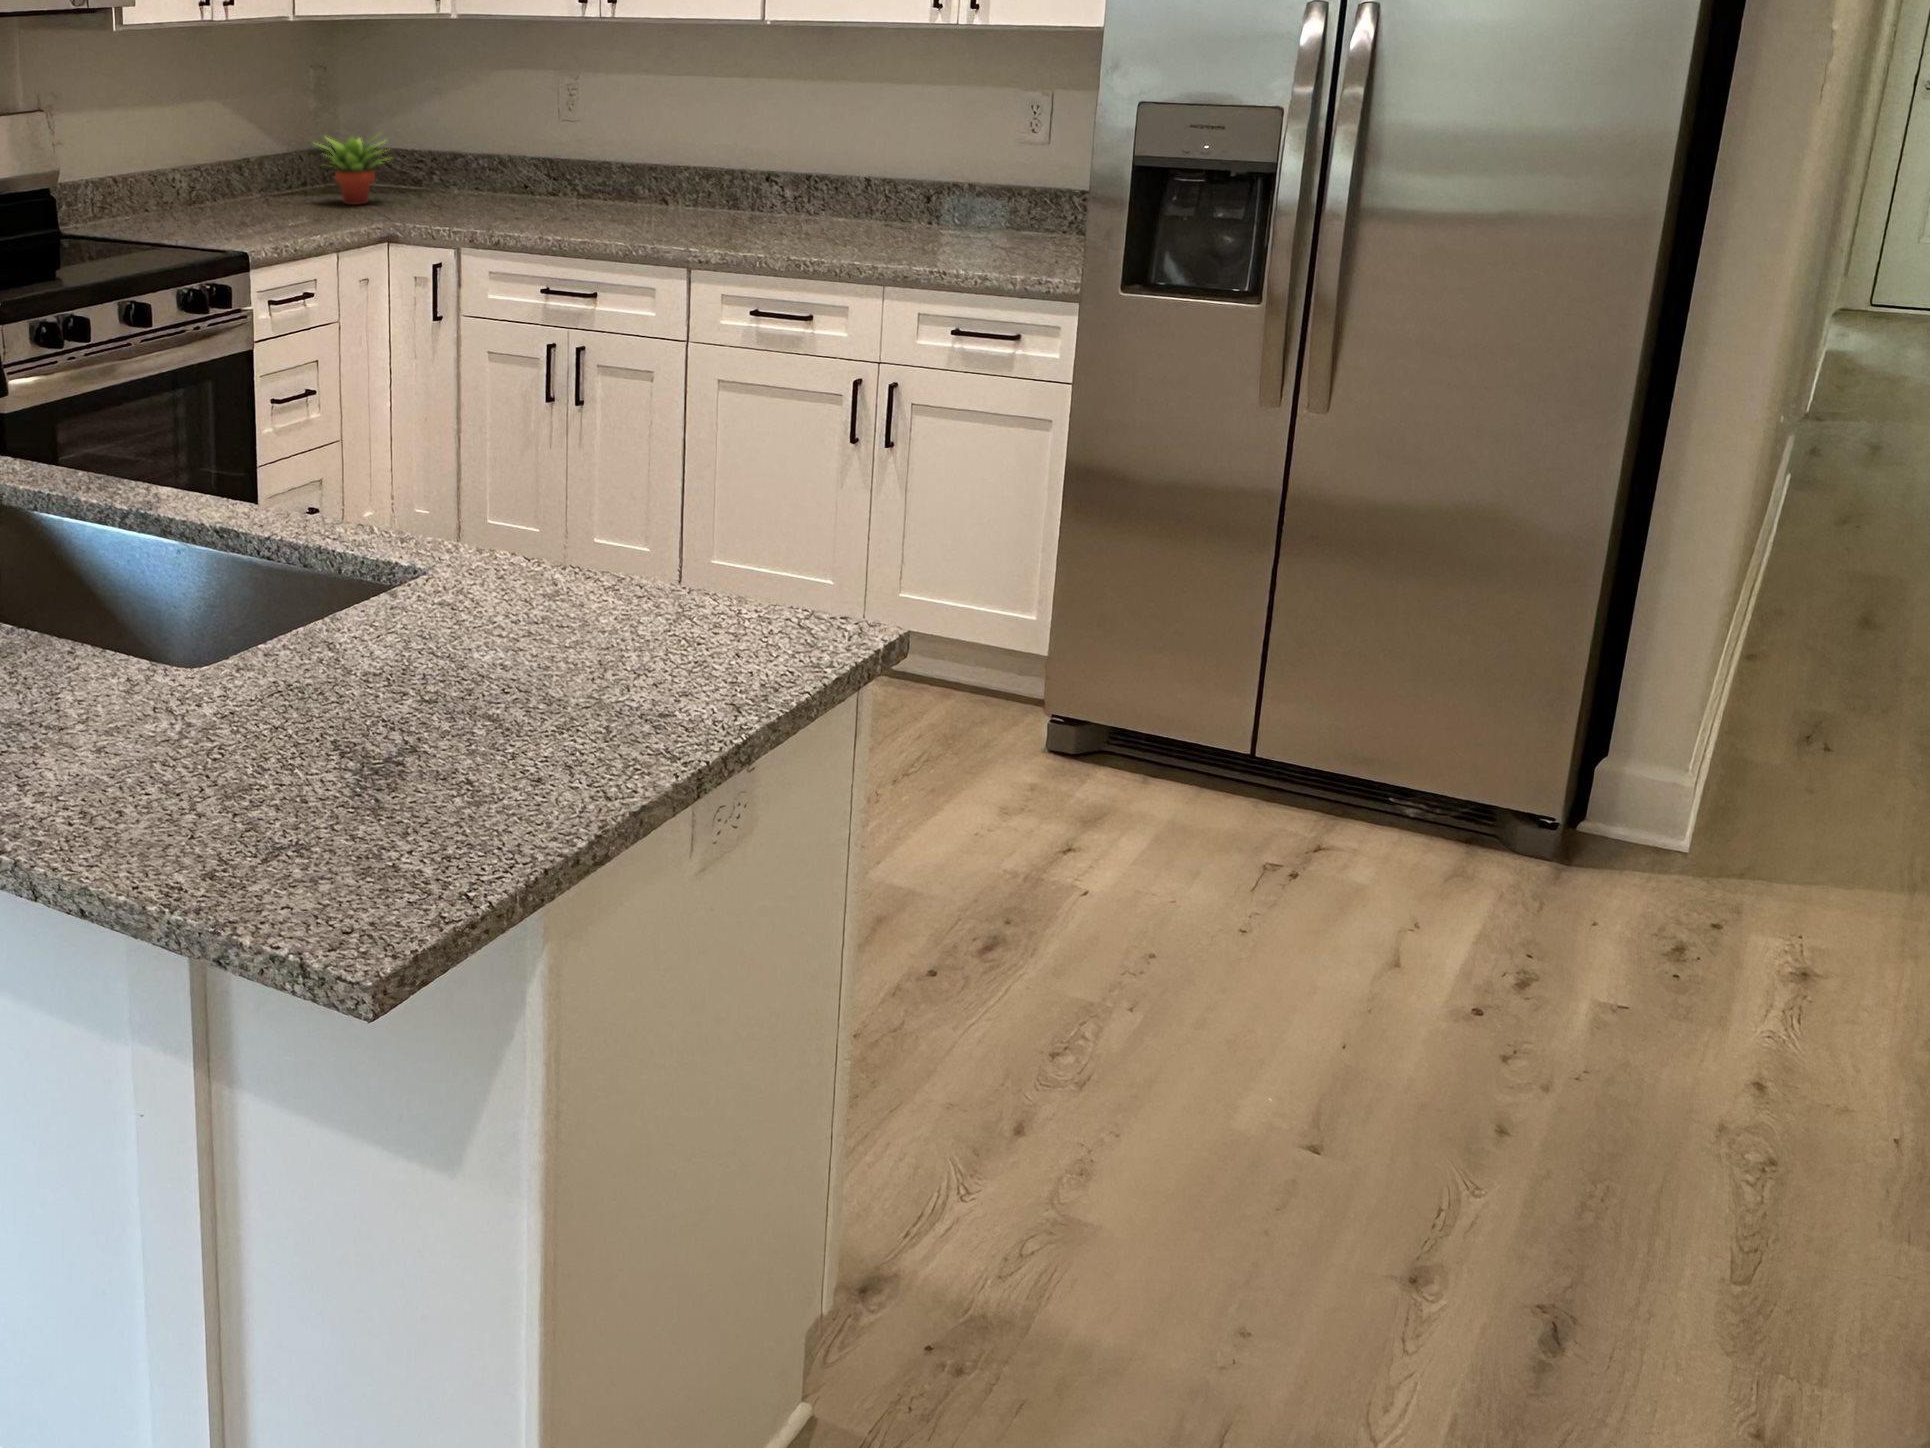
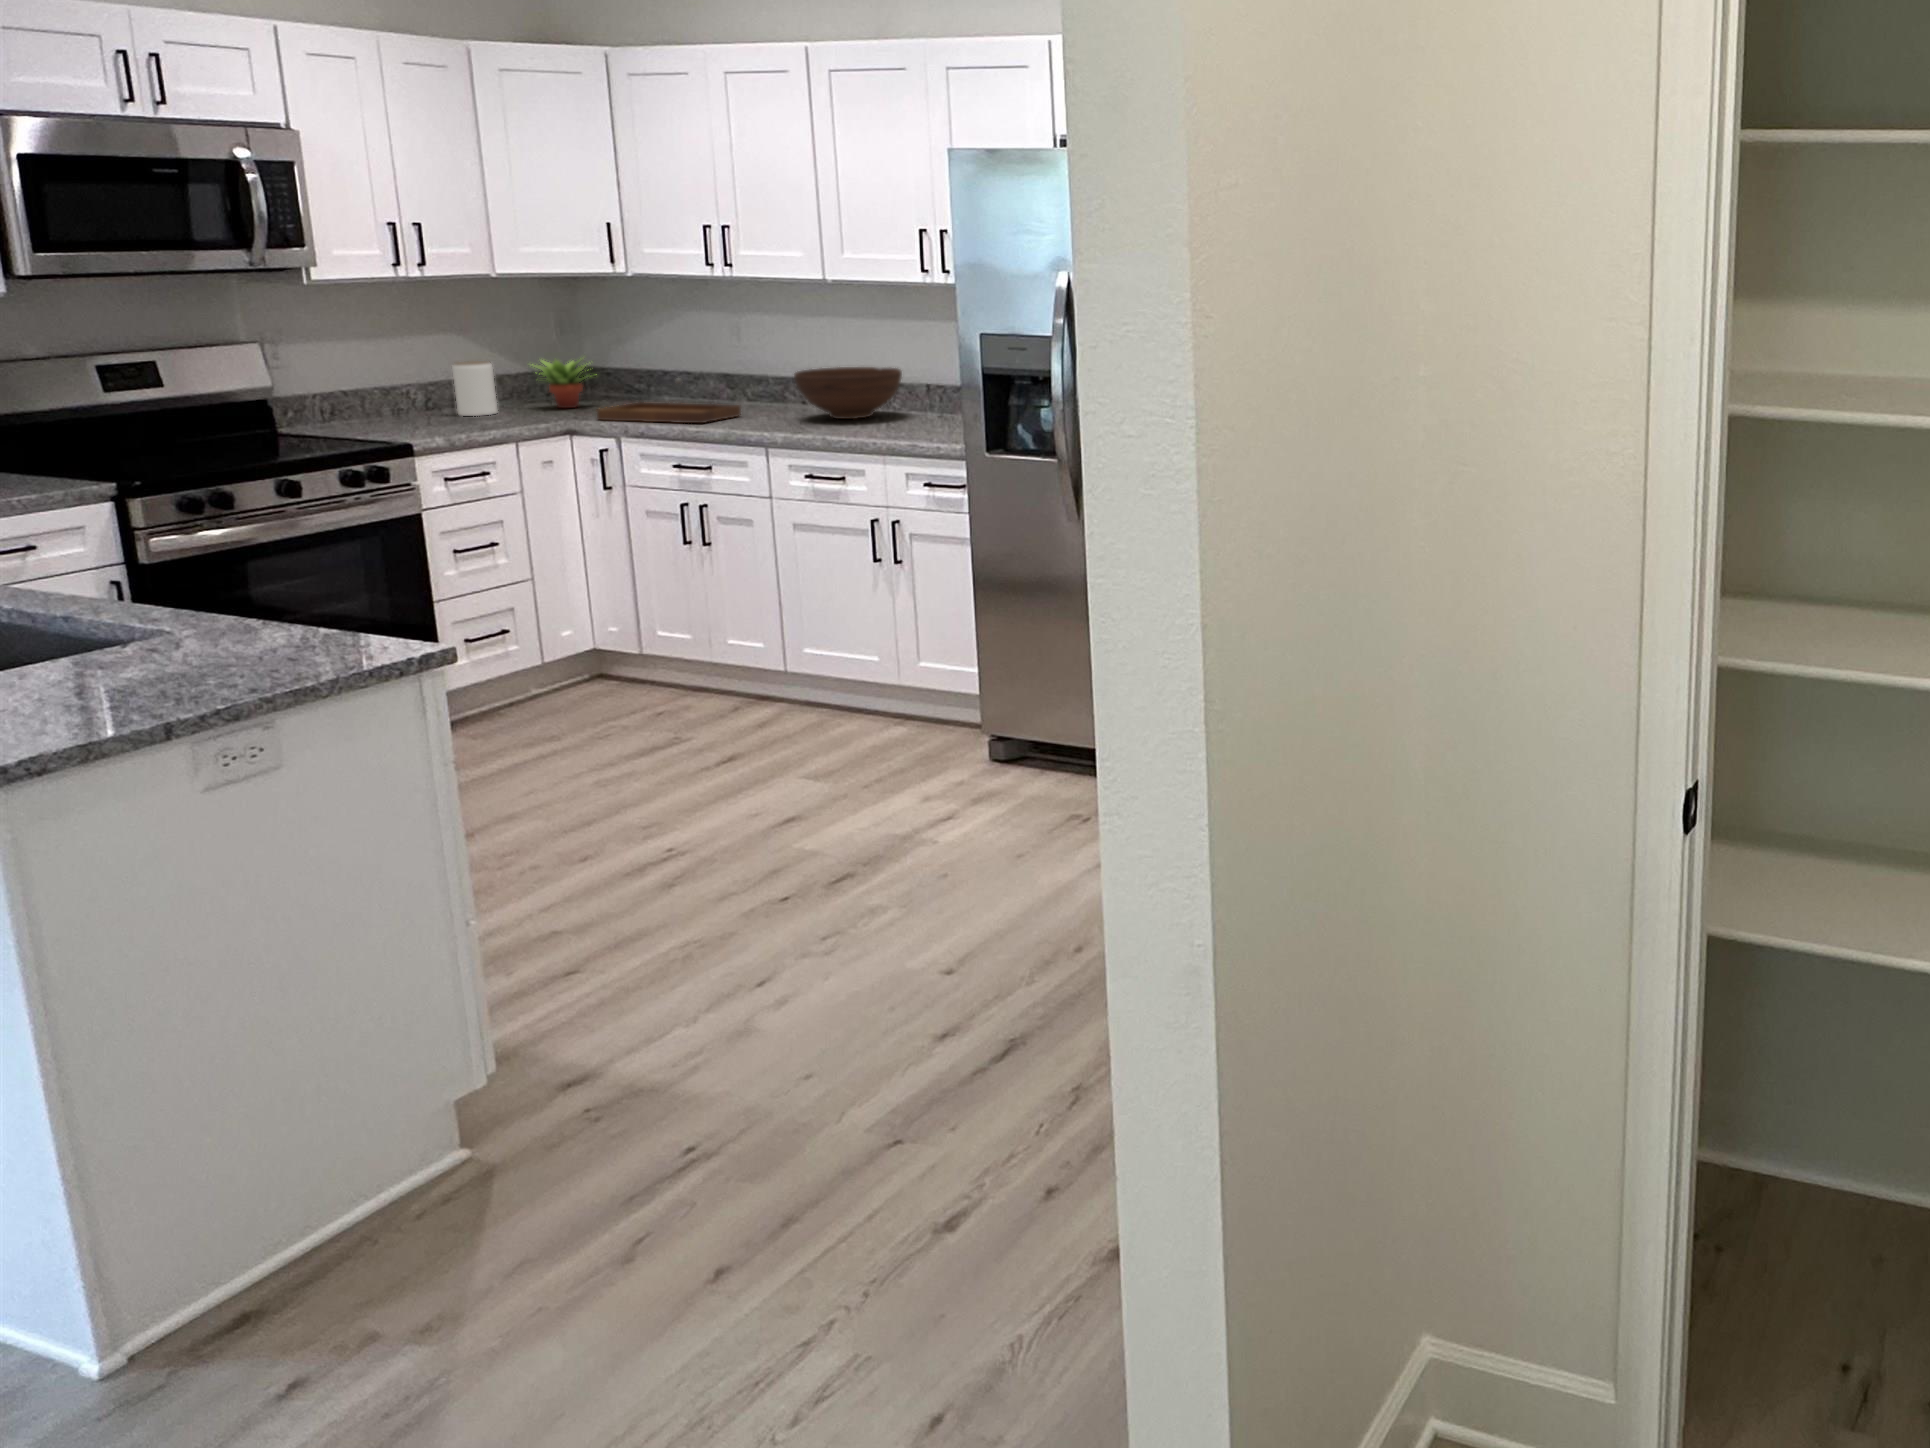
jar: none [233,138,281,214] -> present [452,361,497,416]
fruit bowl: none [694,151,842,228] -> present [794,367,902,419]
tray: none [425,164,608,231] -> present [597,378,741,423]

